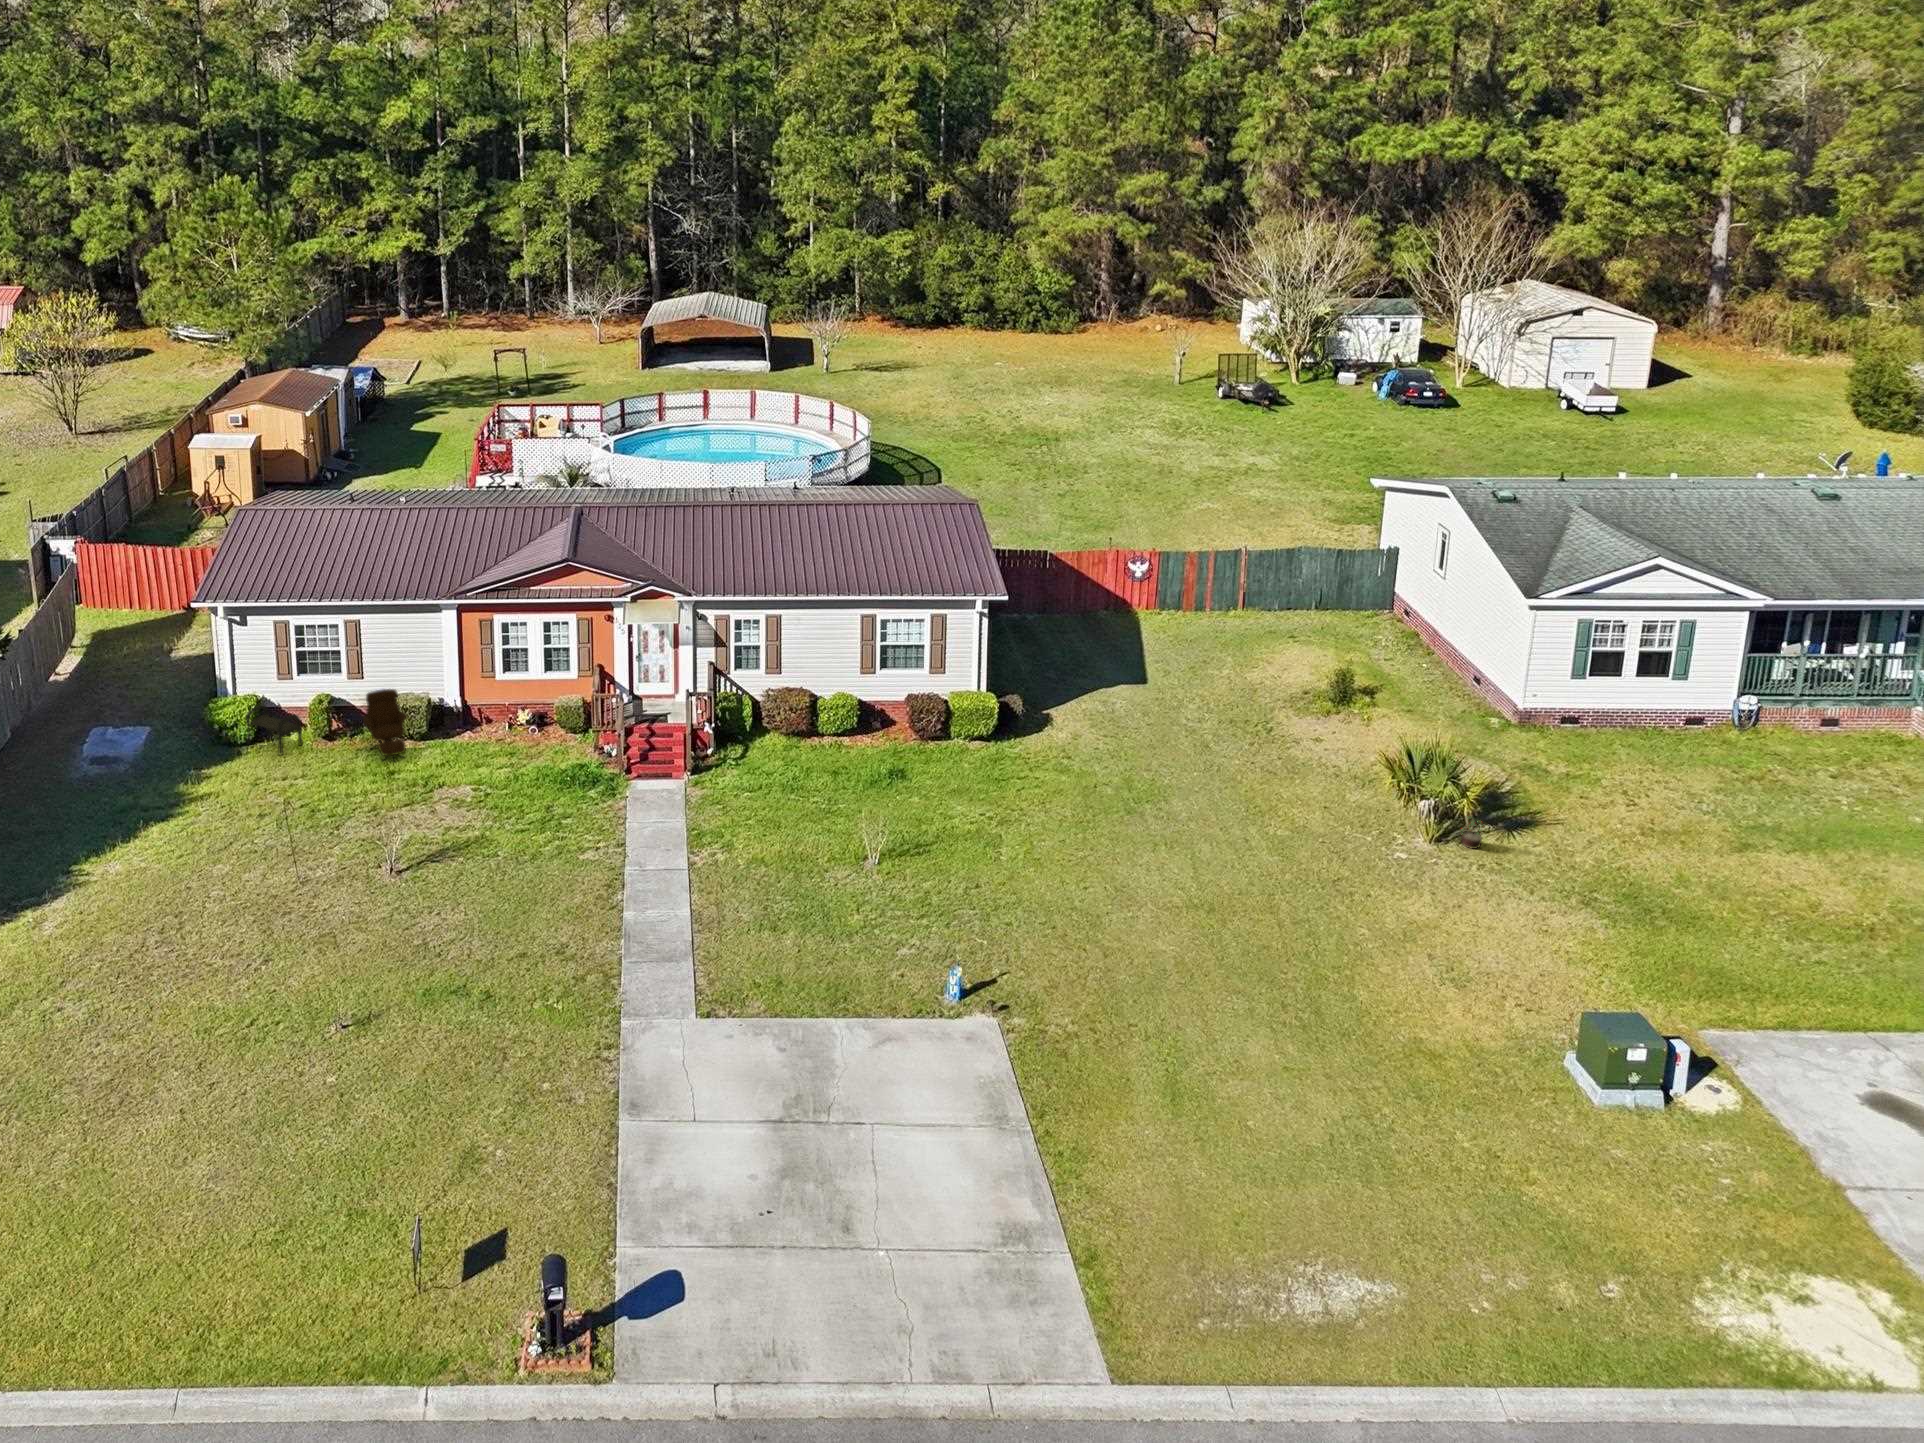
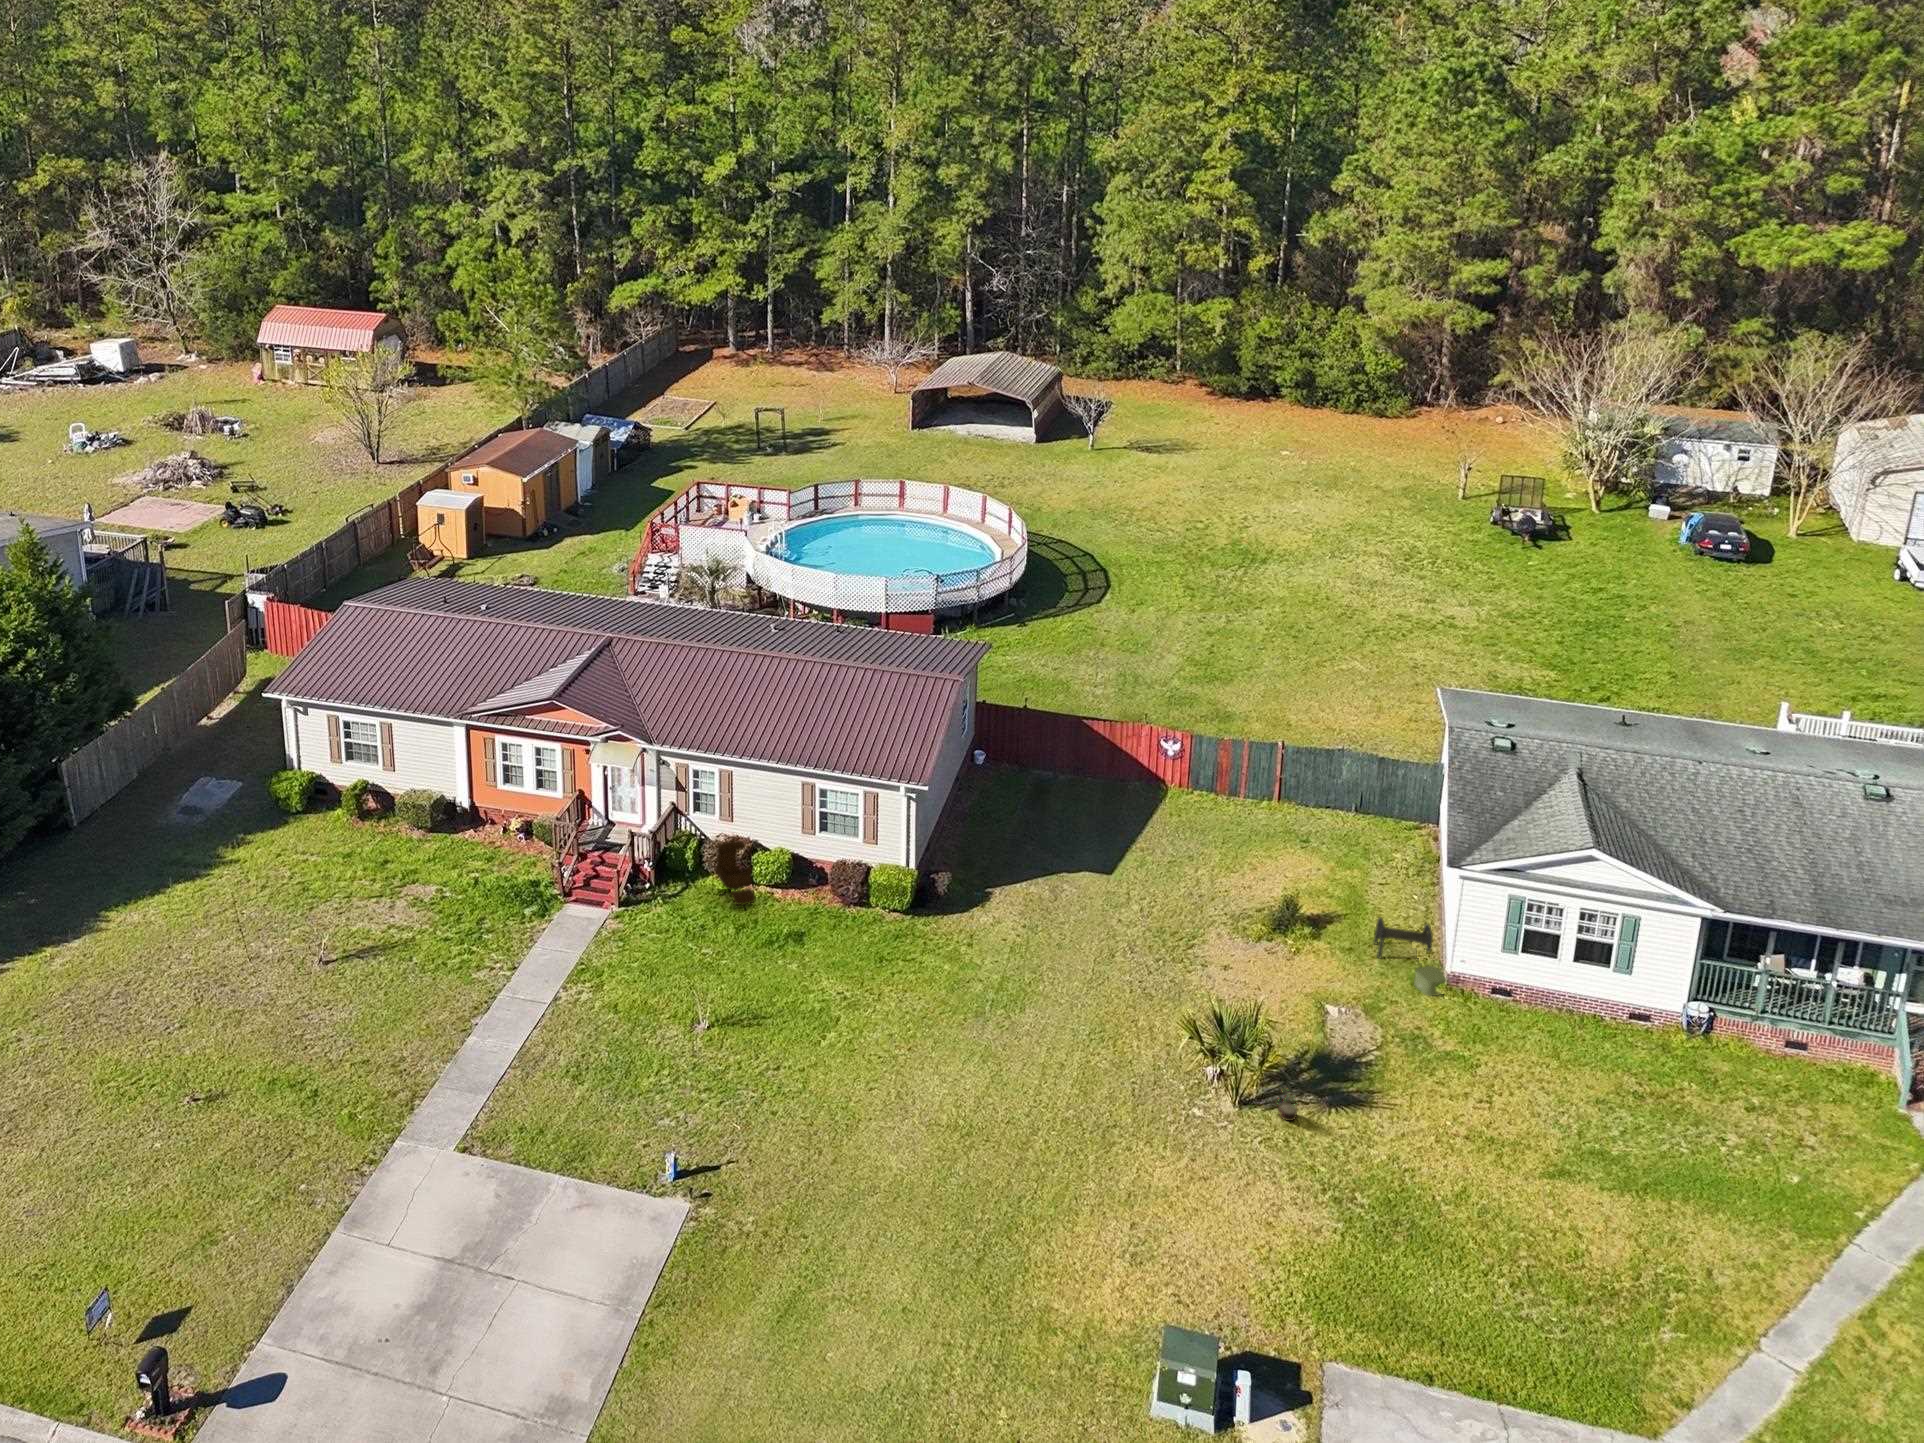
lounge chair: present [363,689,407,757] -> present [715,840,756,906]
bench: present [246,705,303,755] -> present [1374,917,1433,958]
storage box: none [1492,707,1527,734] -> present [1414,966,1446,996]

